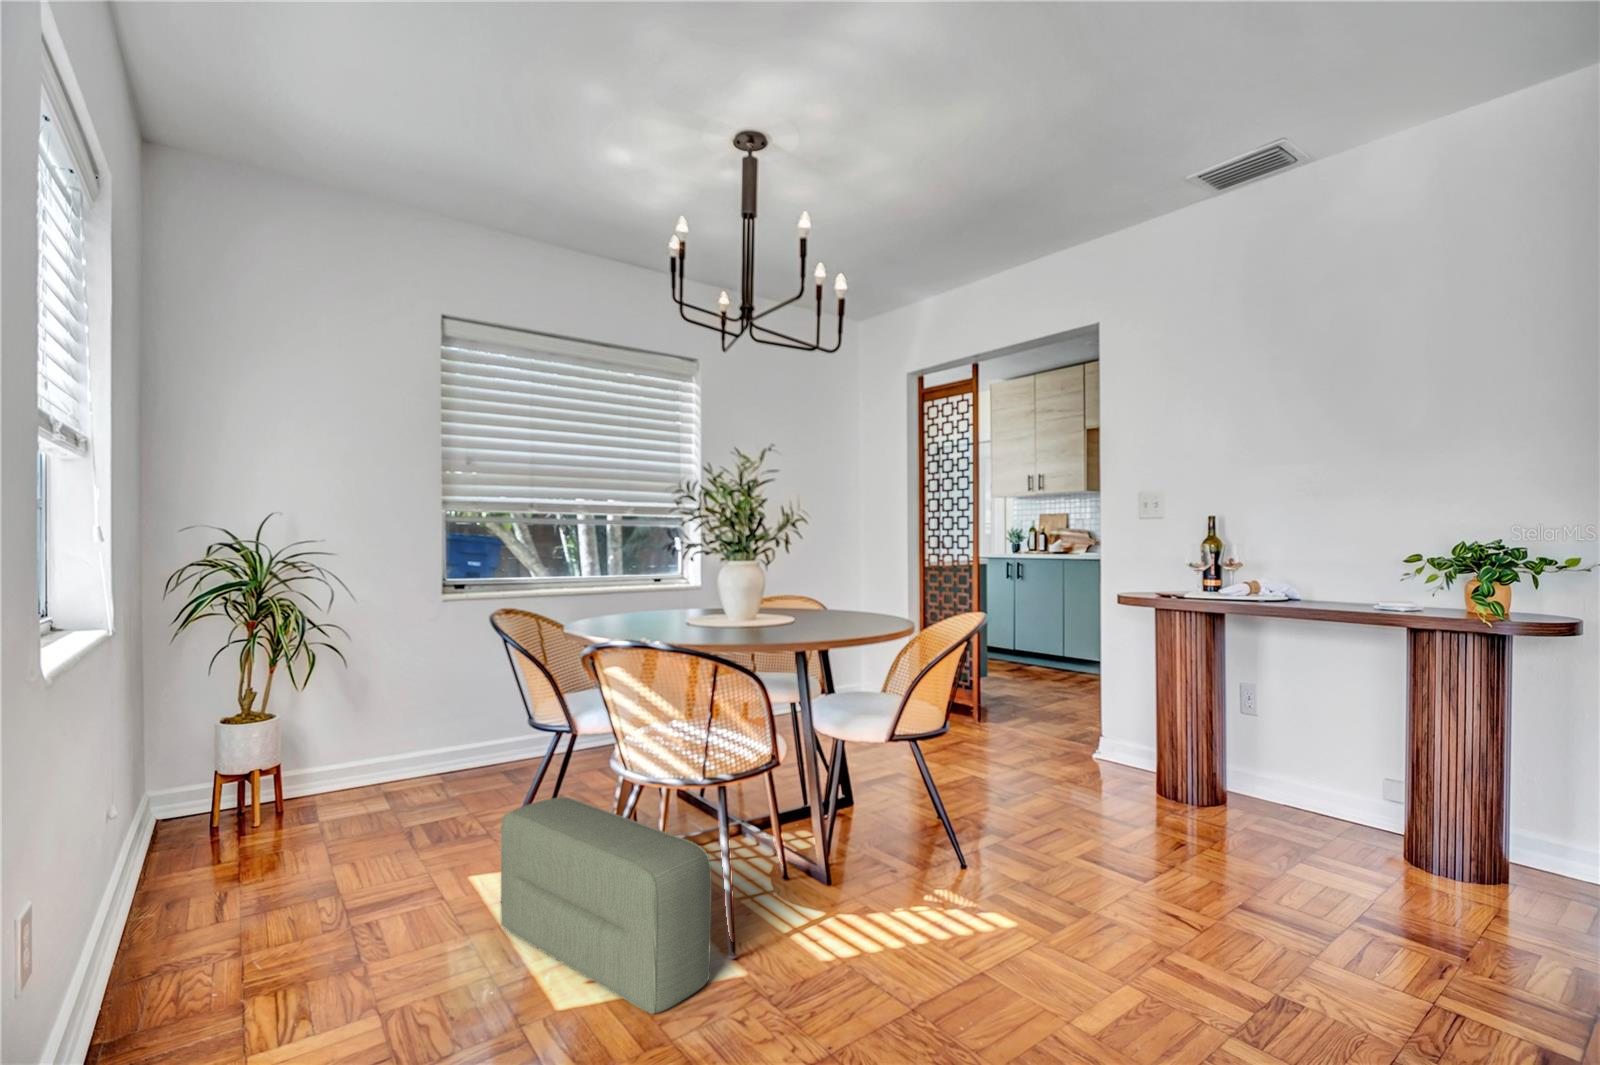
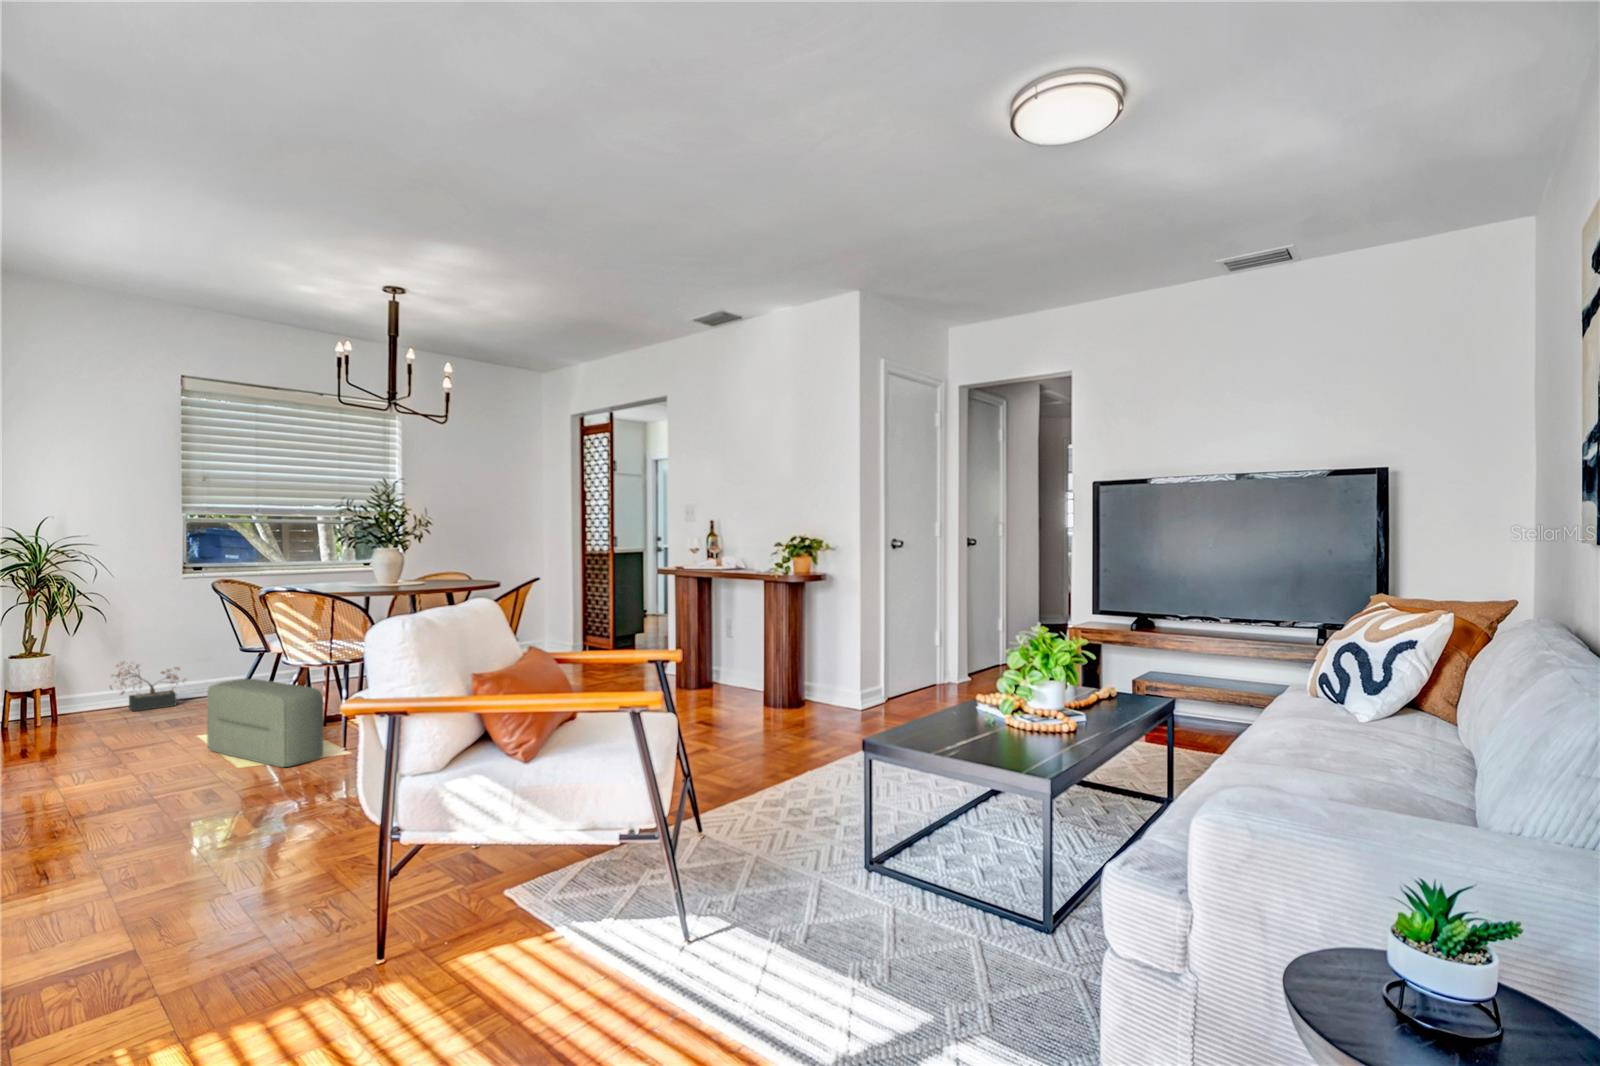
decorative plant: none [348,722,446,799] -> present [110,661,186,712]

